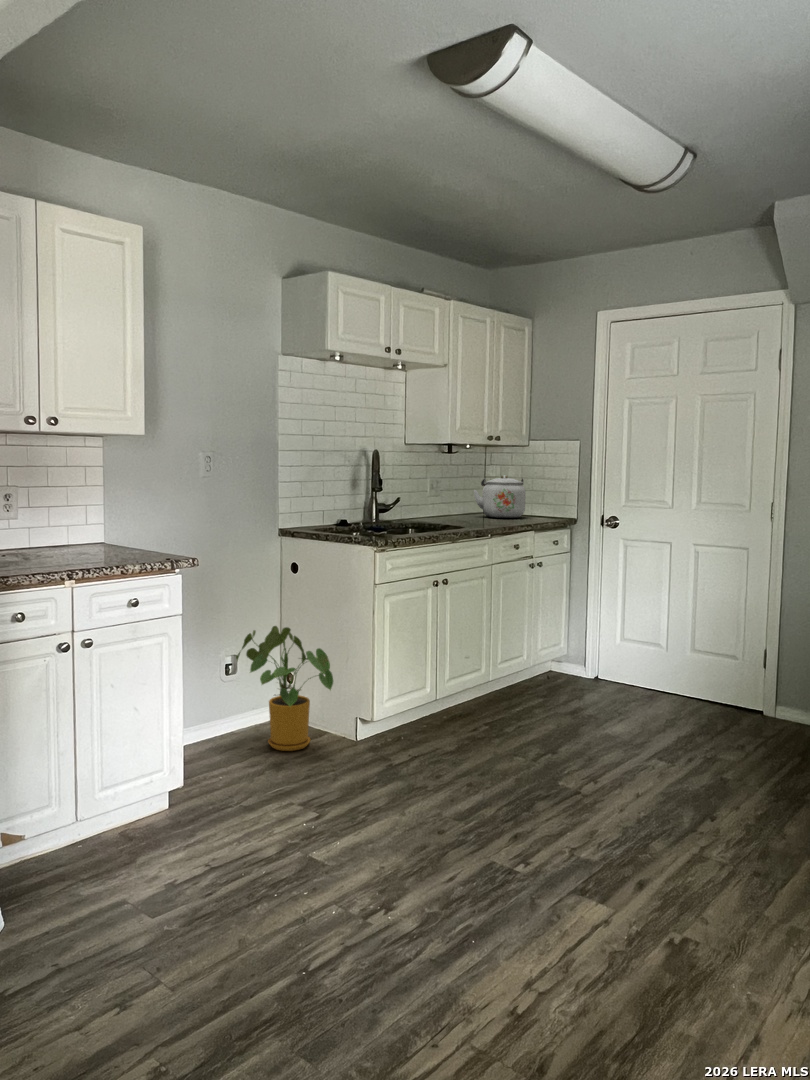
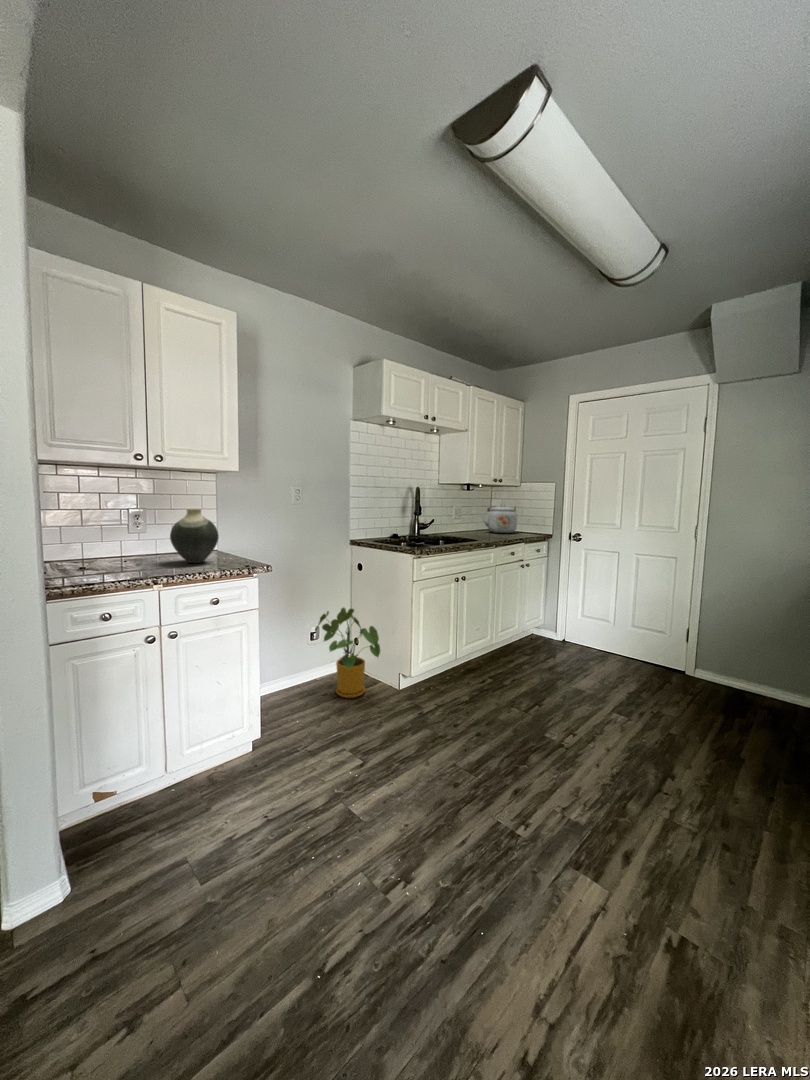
vase: none [60,485,122,556] -> present [170,509,219,563]

